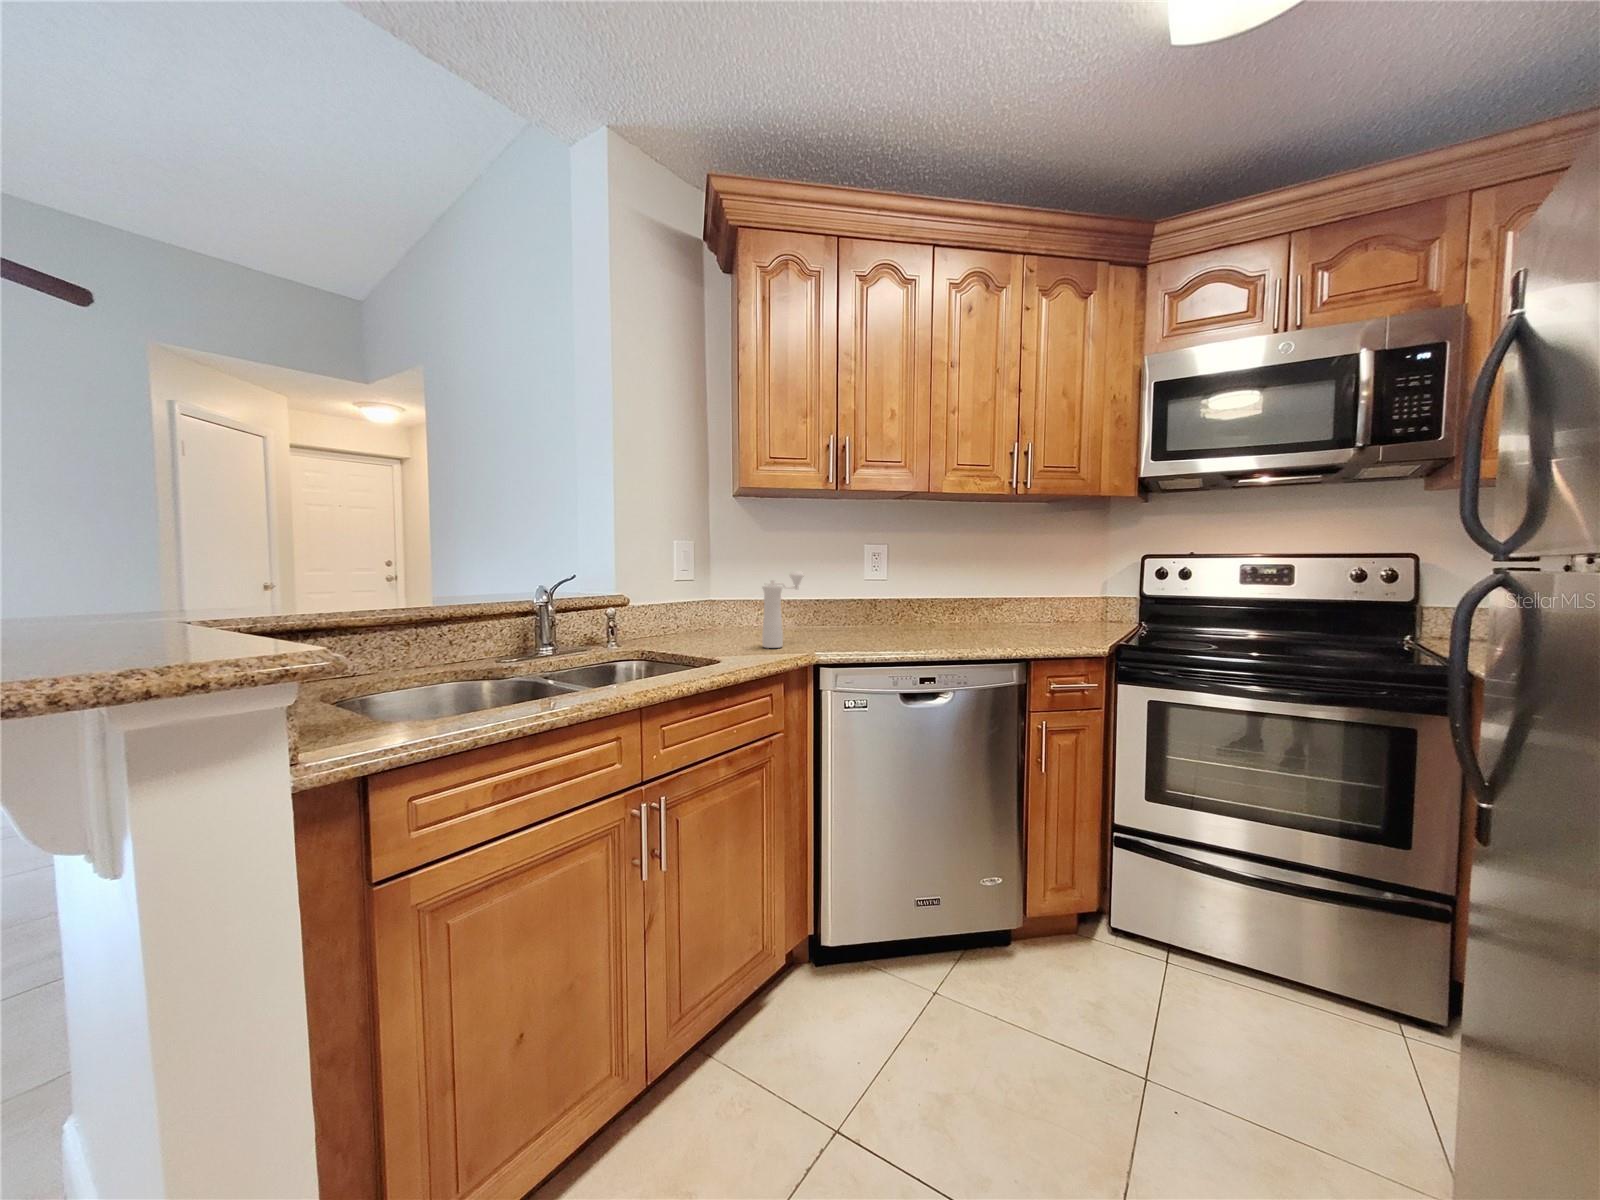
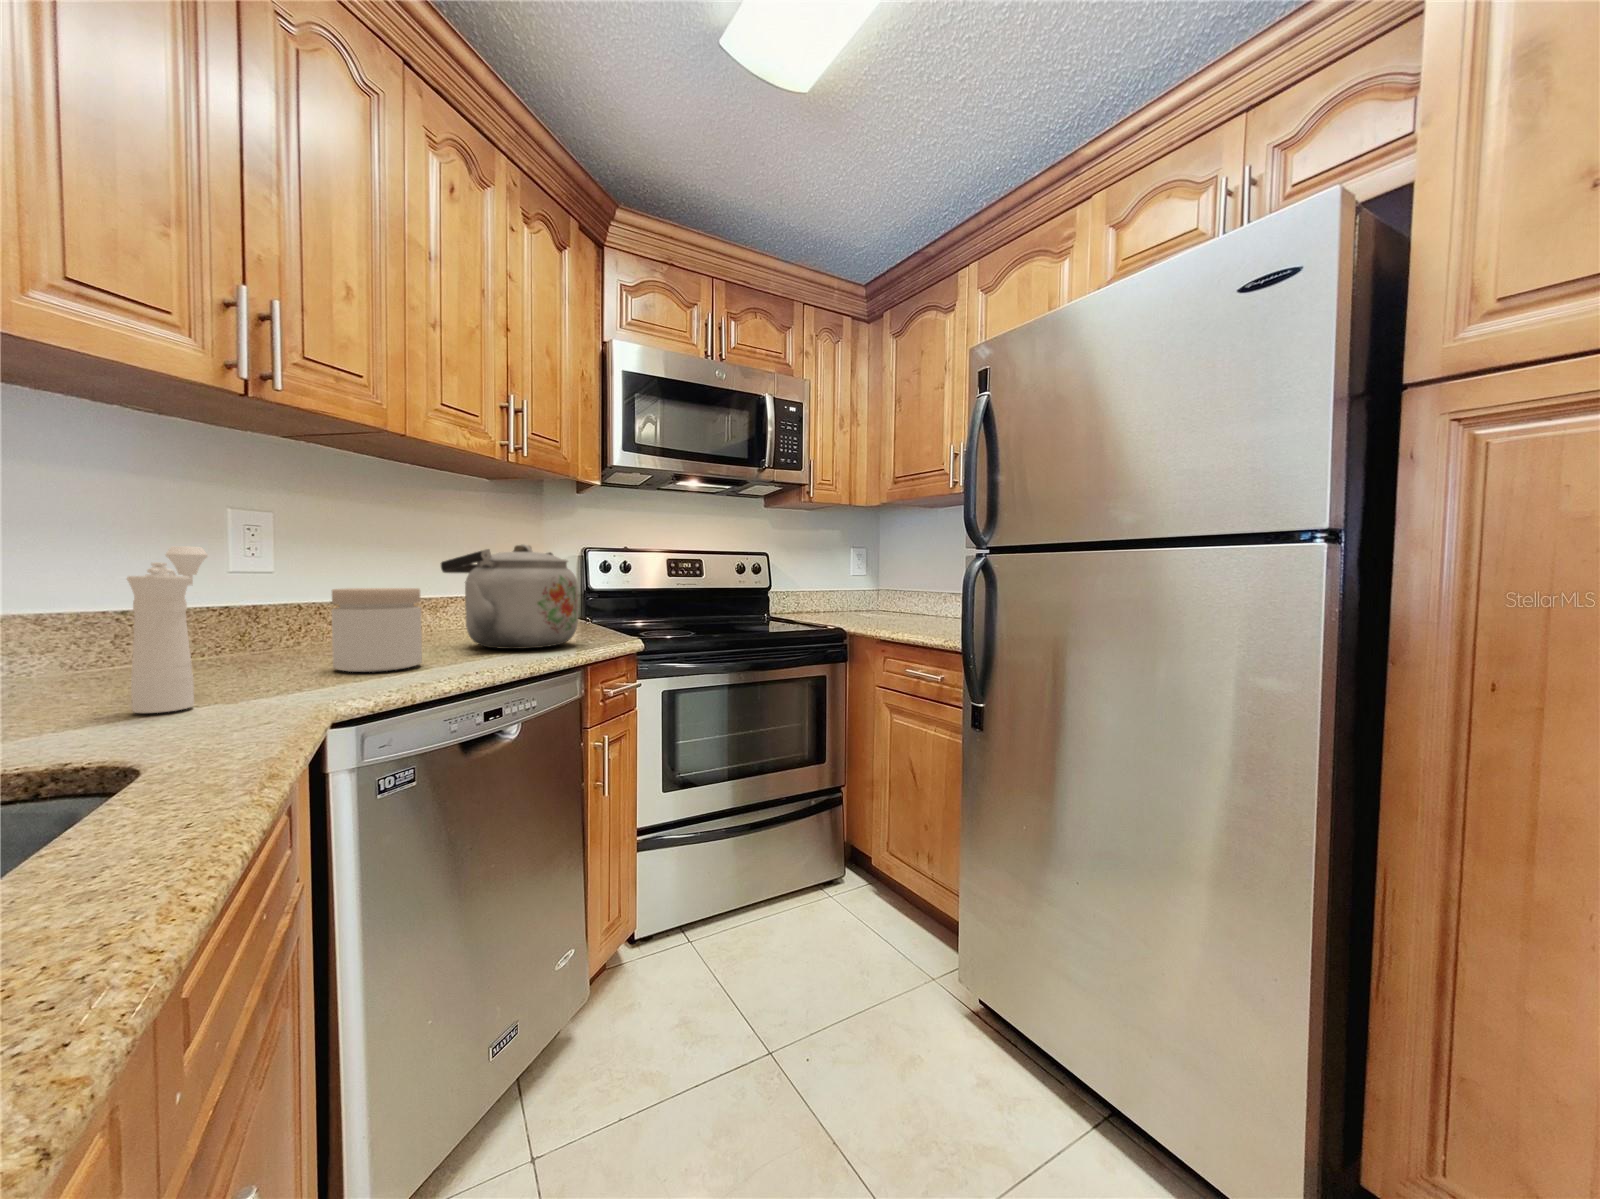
kettle: none [954,561,1054,643] -> present [441,544,578,649]
jar: none [867,592,913,644] -> present [332,588,422,672]

